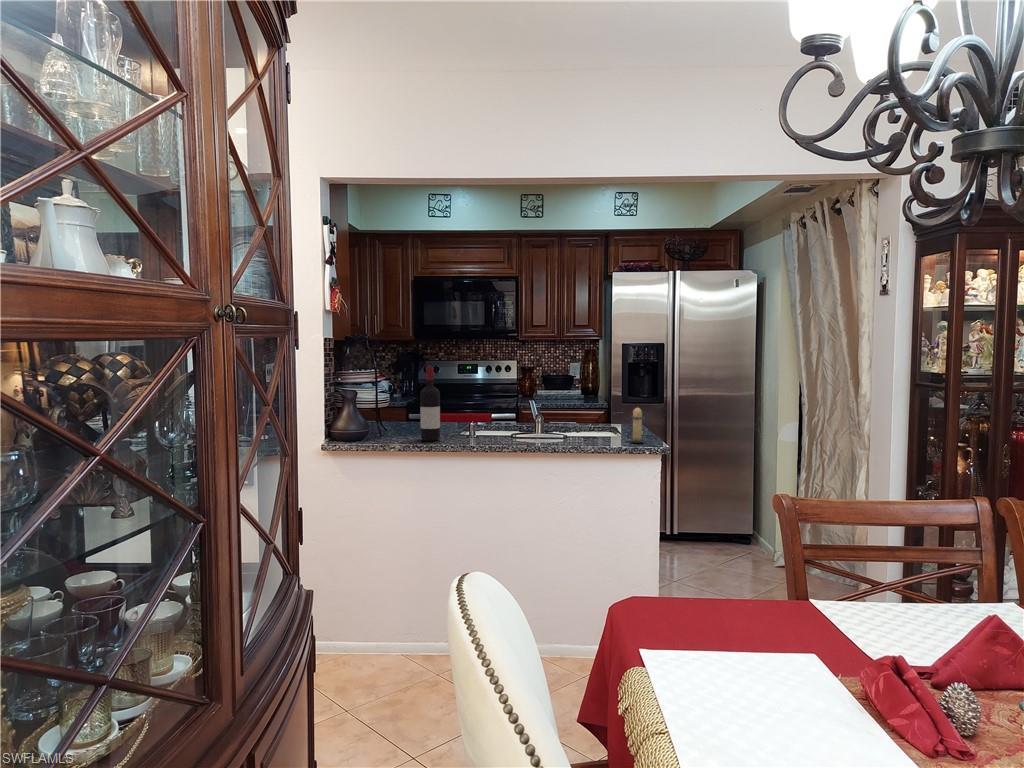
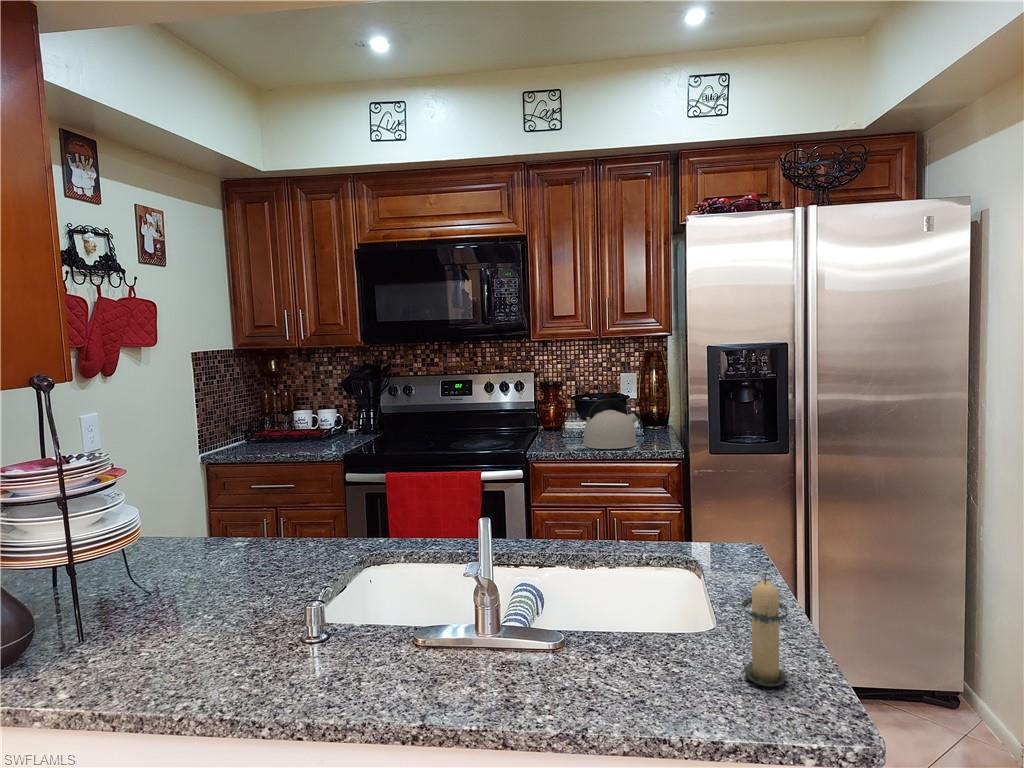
wine bottle: present [420,367,440,441] -> none [178,467,242,662]
kettle: none [549,375,583,403] -> present [583,399,641,449]

